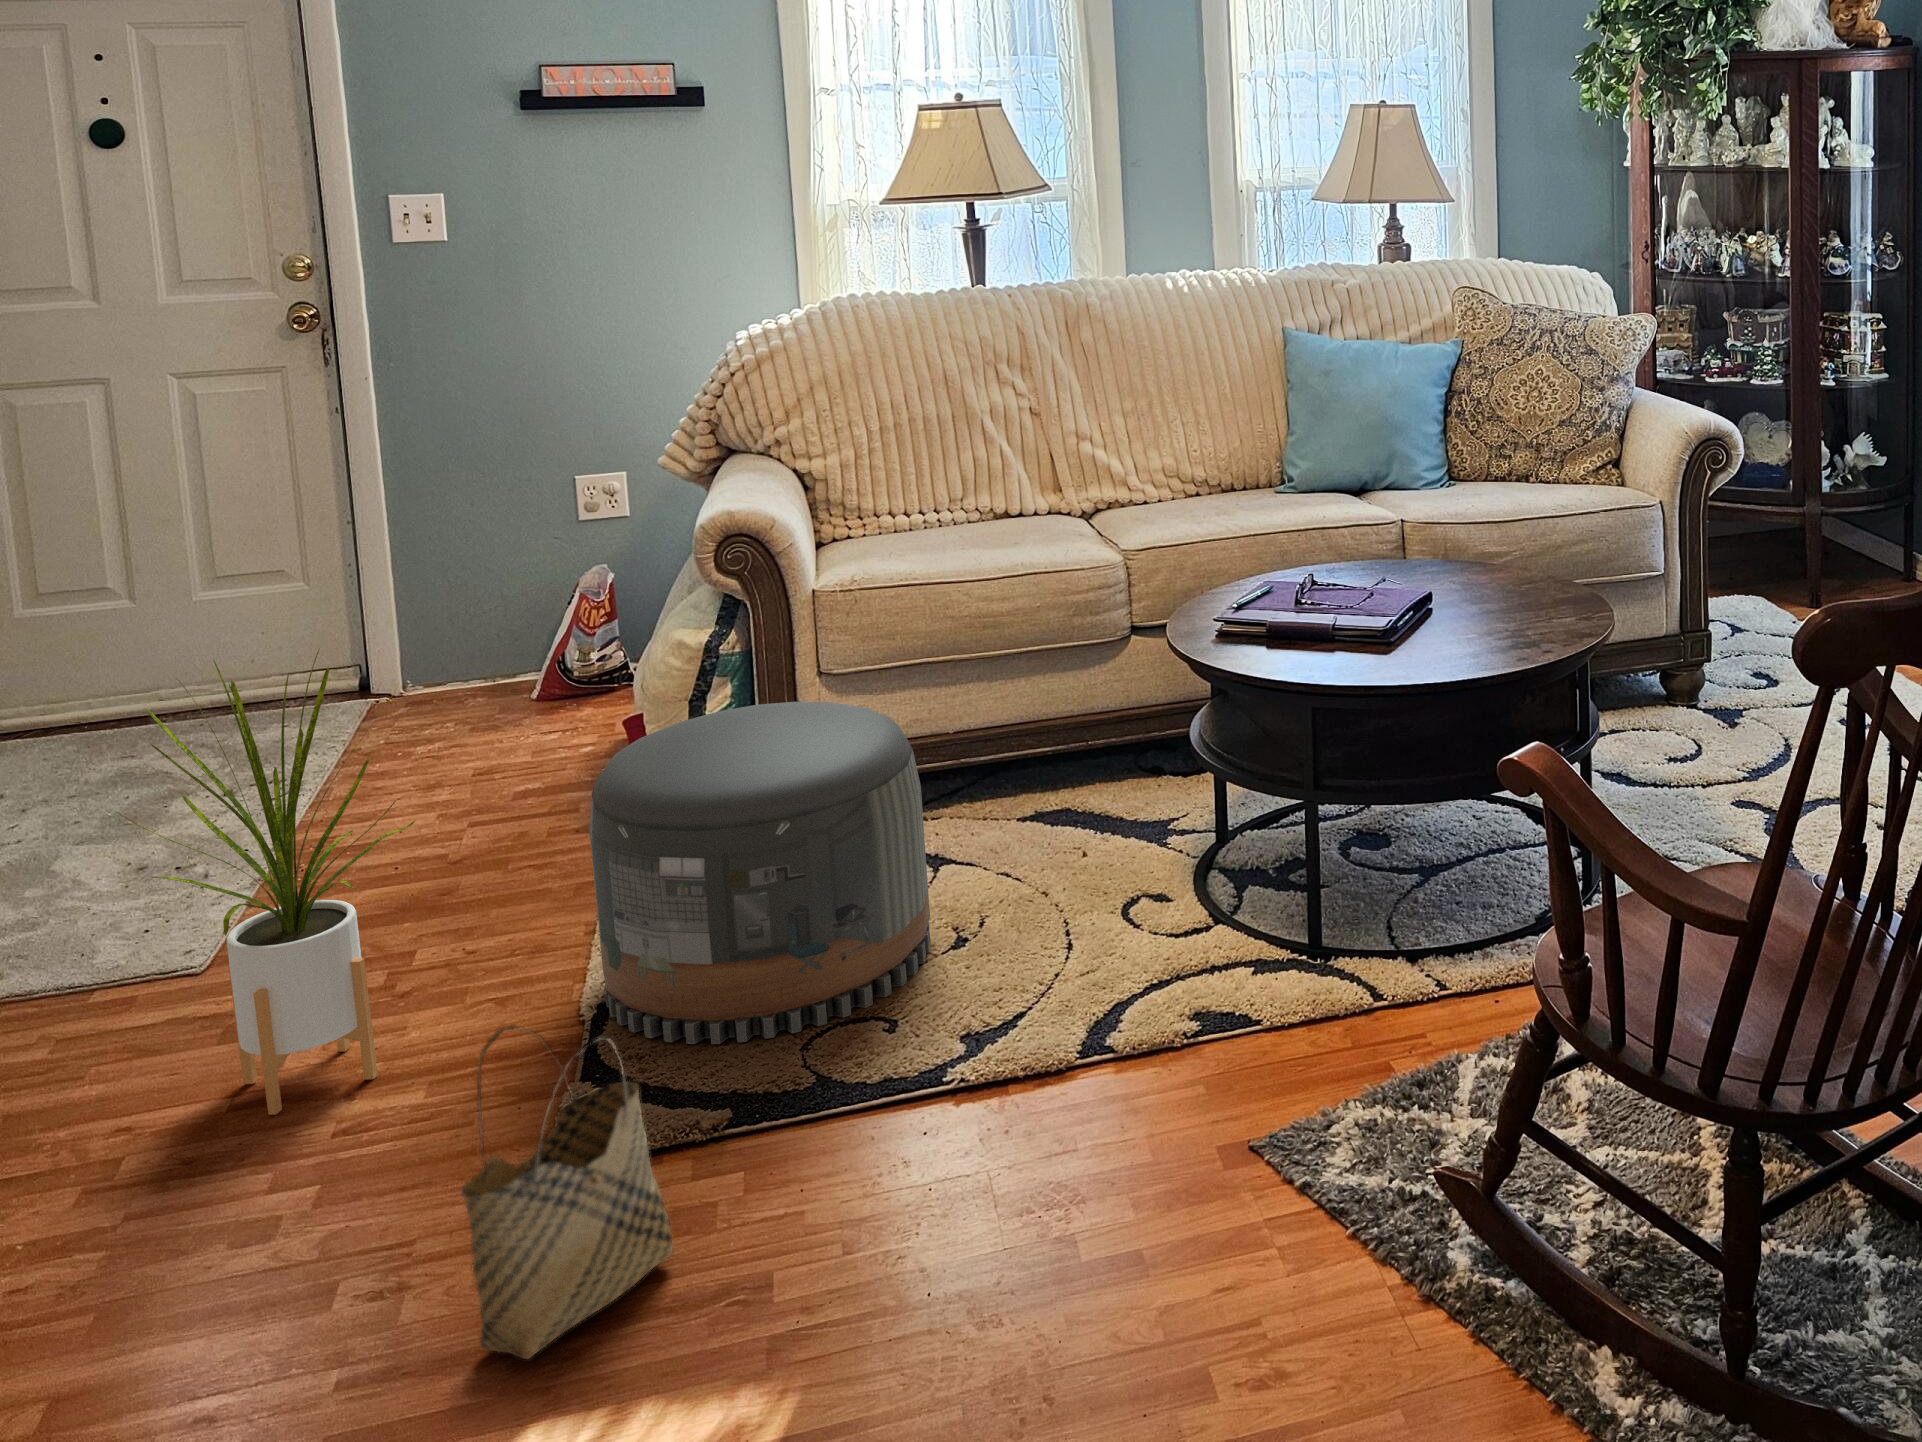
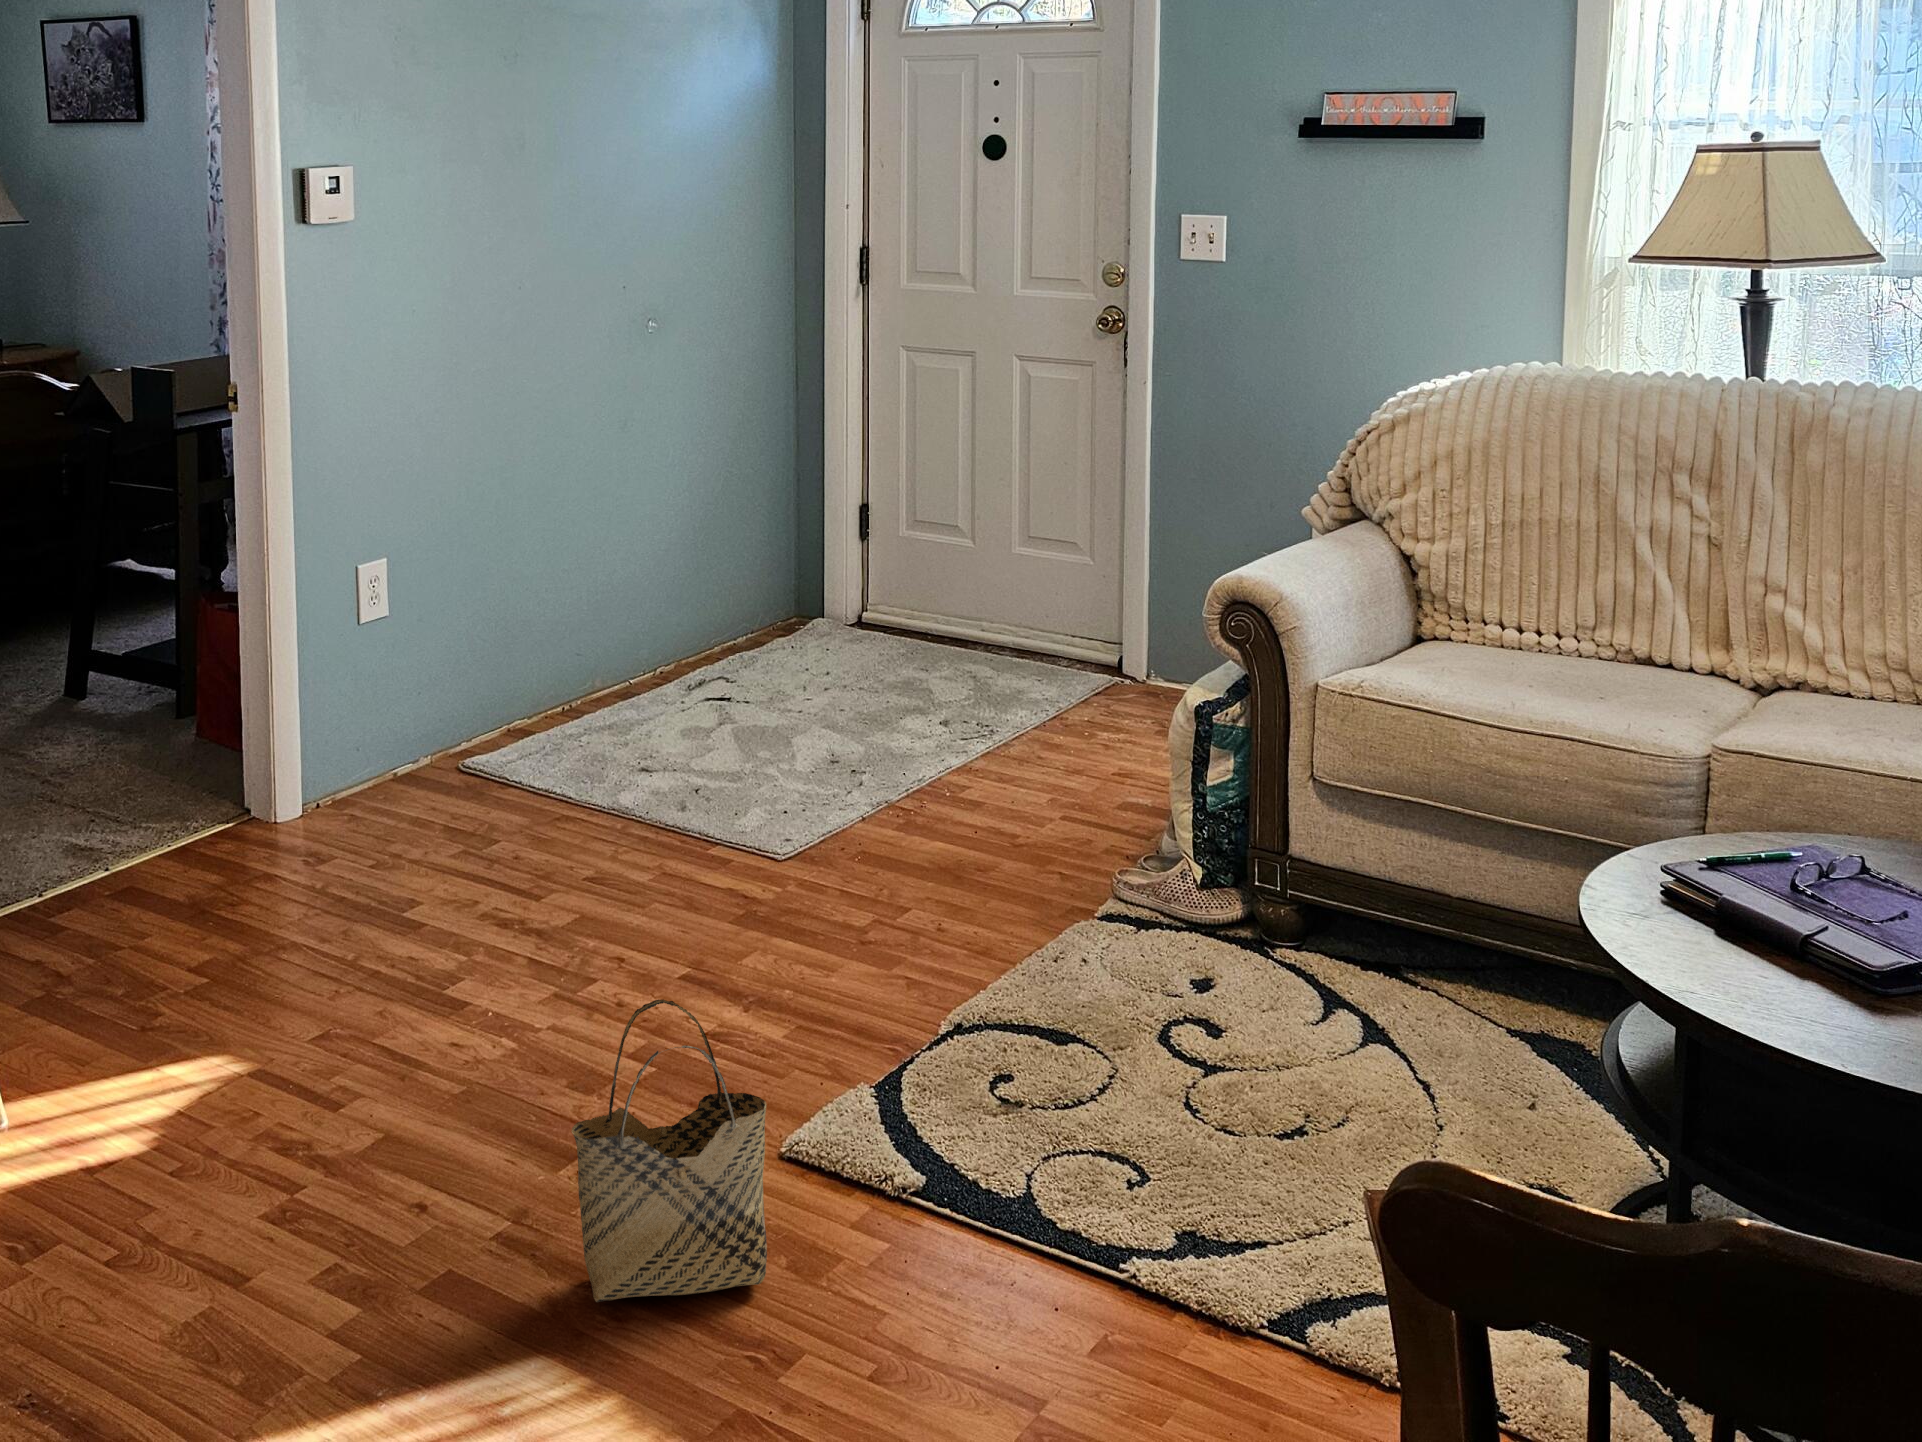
house plant: present [115,650,415,1115] -> none [621,605,844,1005]
pouf: present [590,702,930,1044] -> none [953,781,1289,1150]

